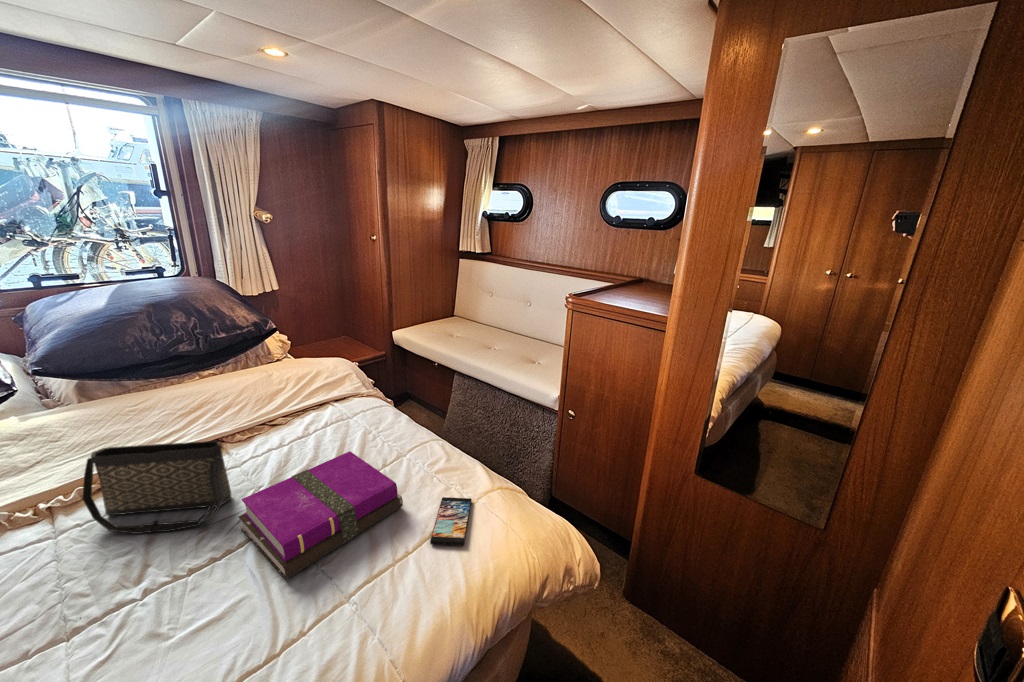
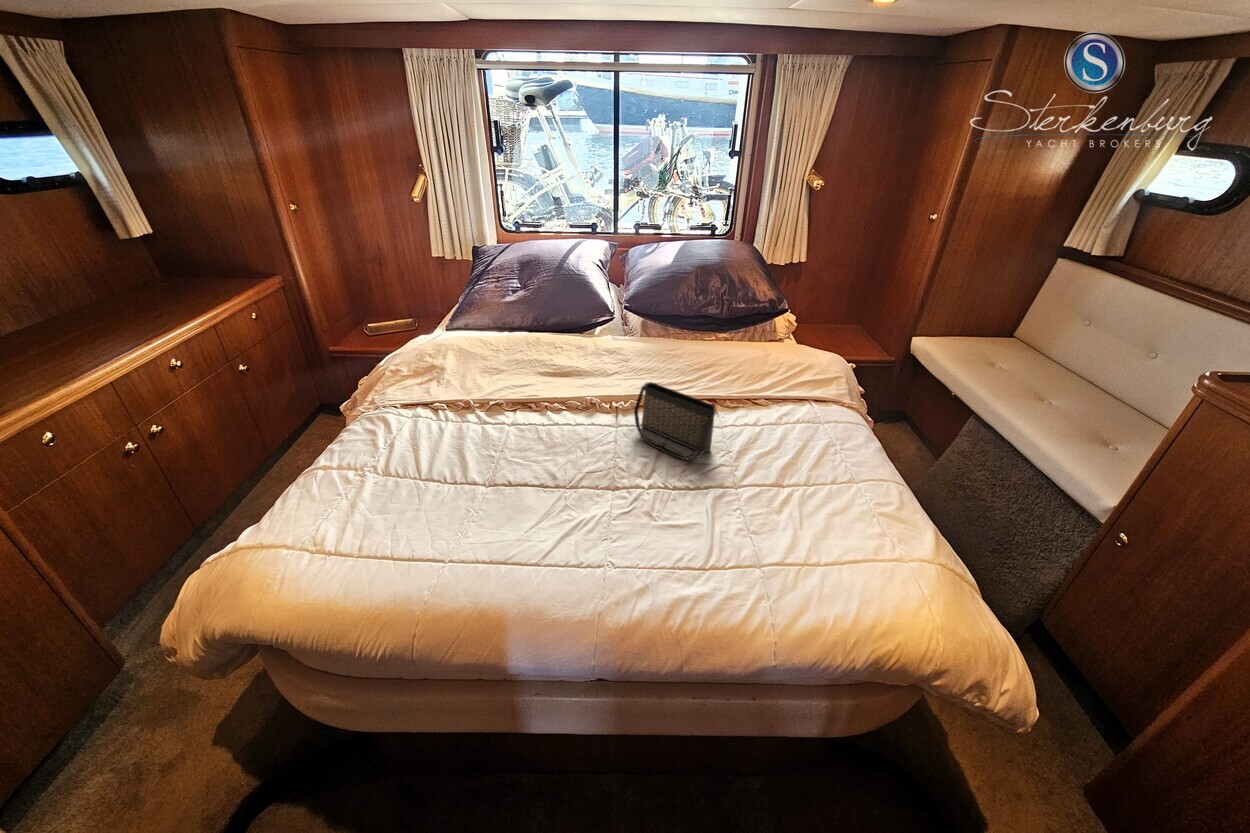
notebook: present [239,451,403,579] -> none [710,456,836,529]
smartphone: present [430,497,471,546] -> none [843,540,905,592]

